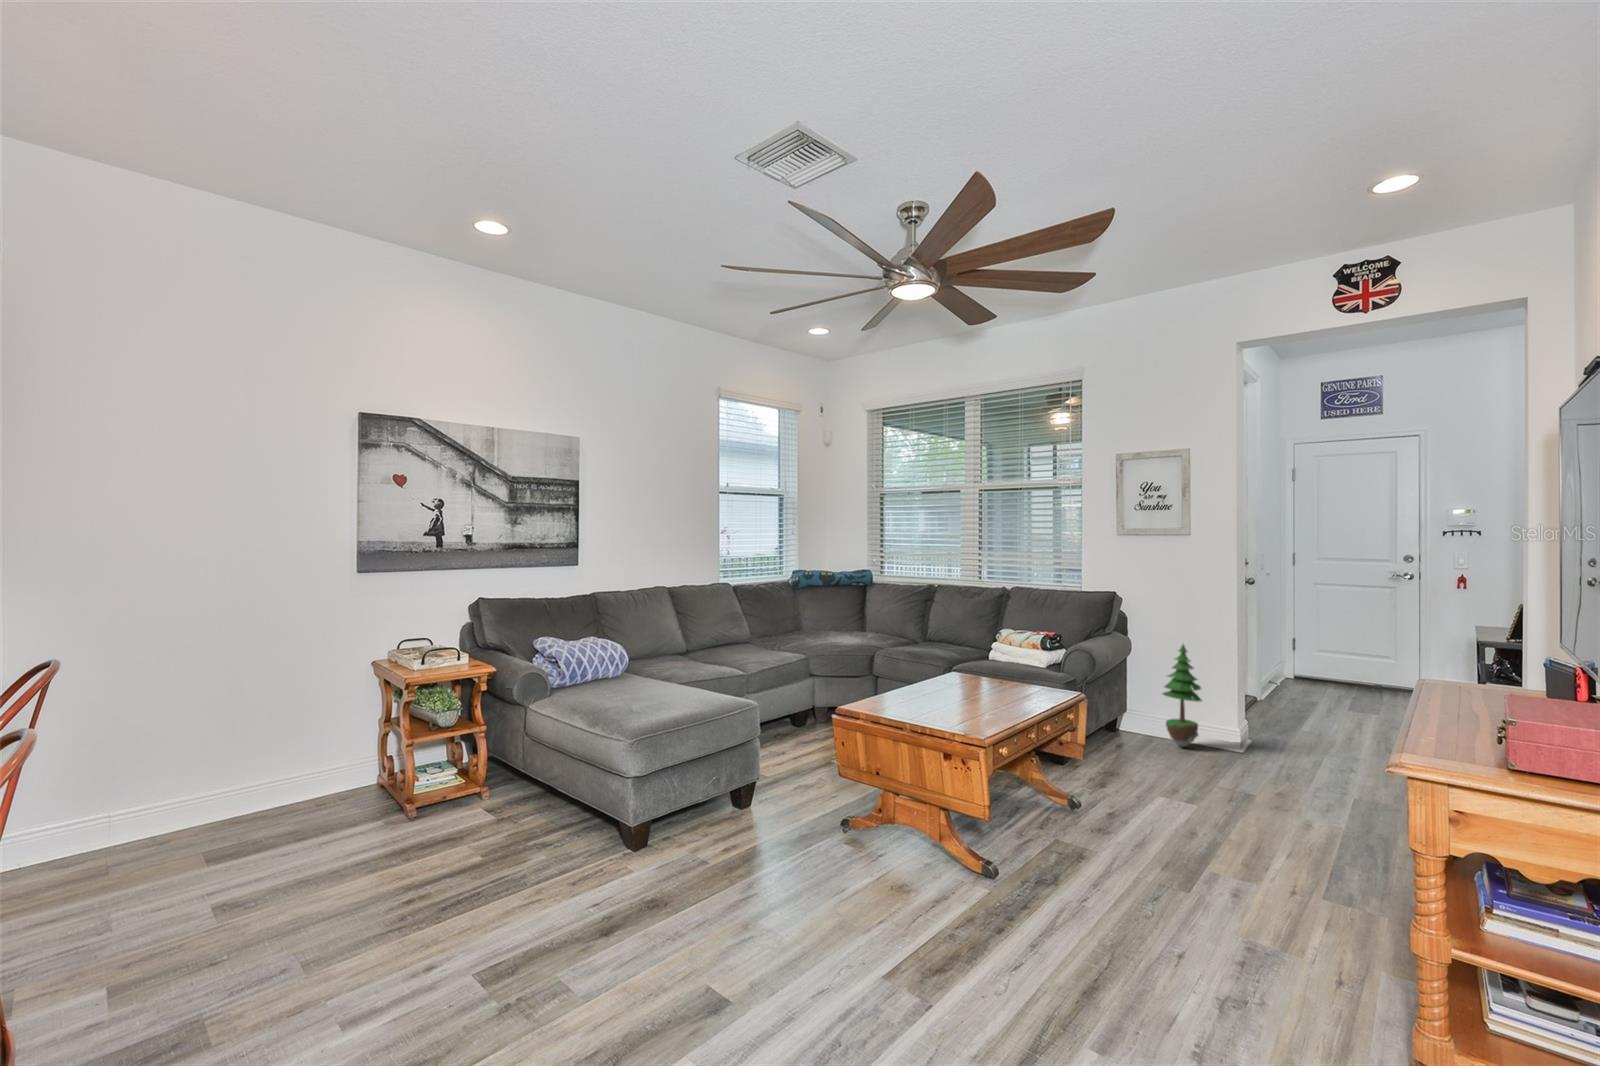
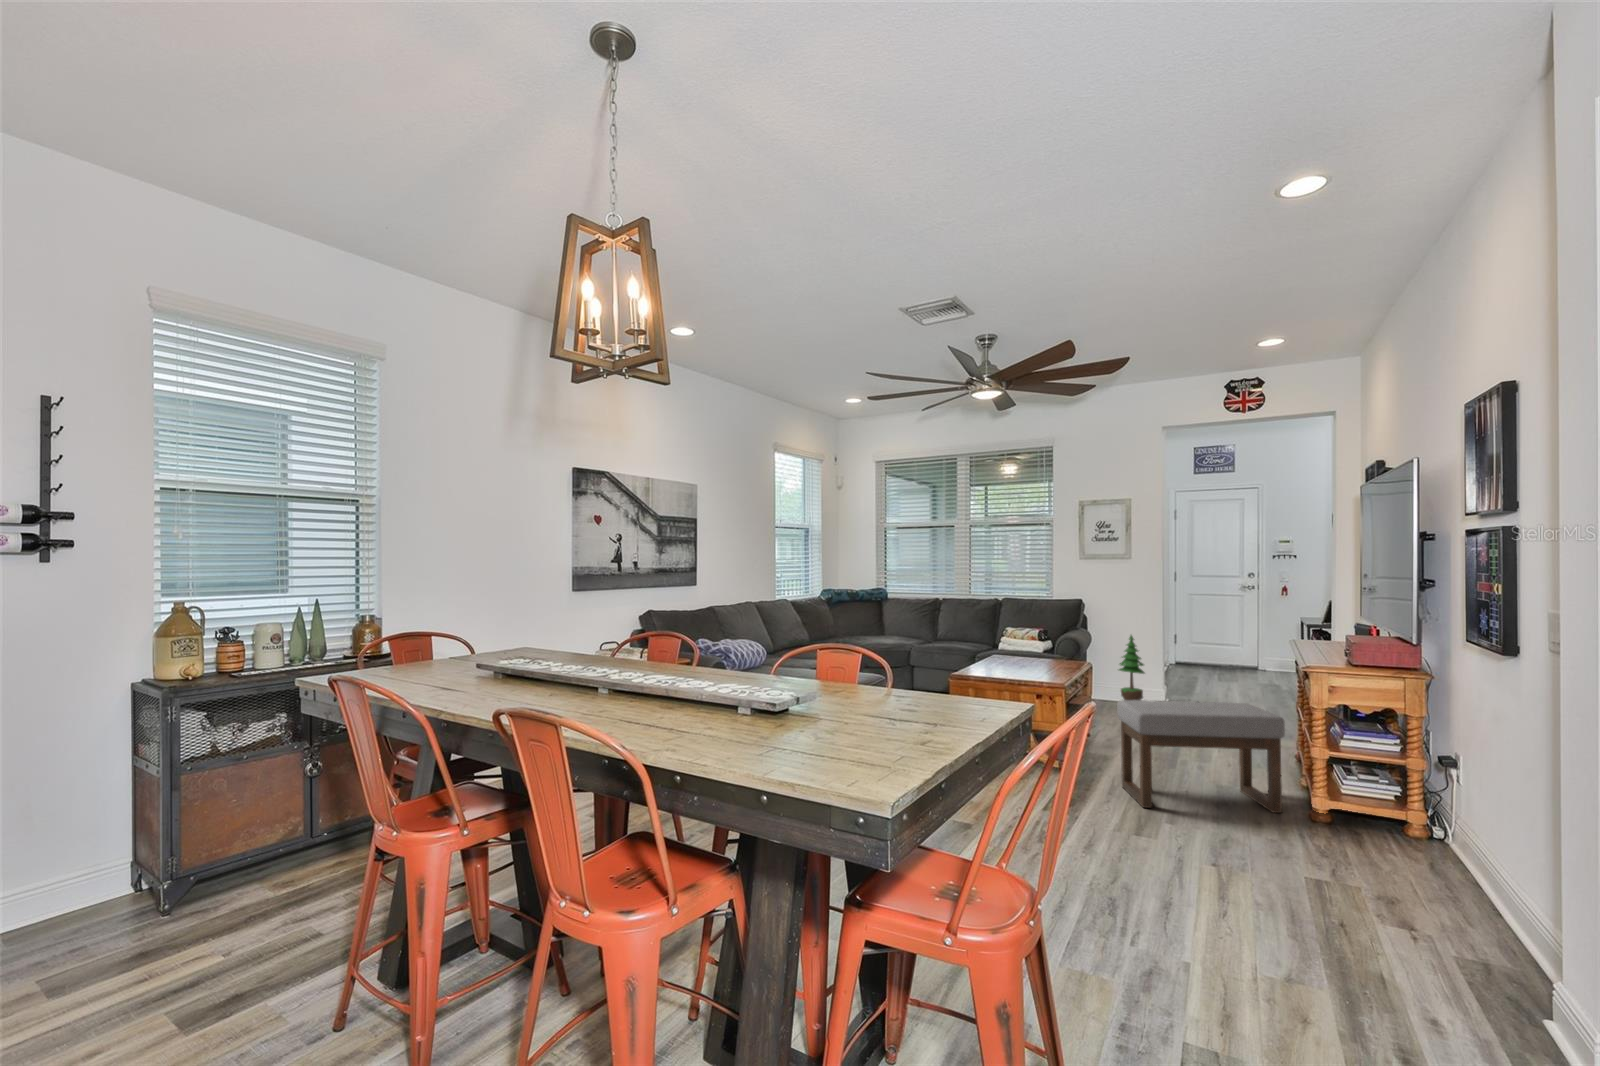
ottoman: none [1062,770,1344,1011] -> present [1117,700,1285,813]

